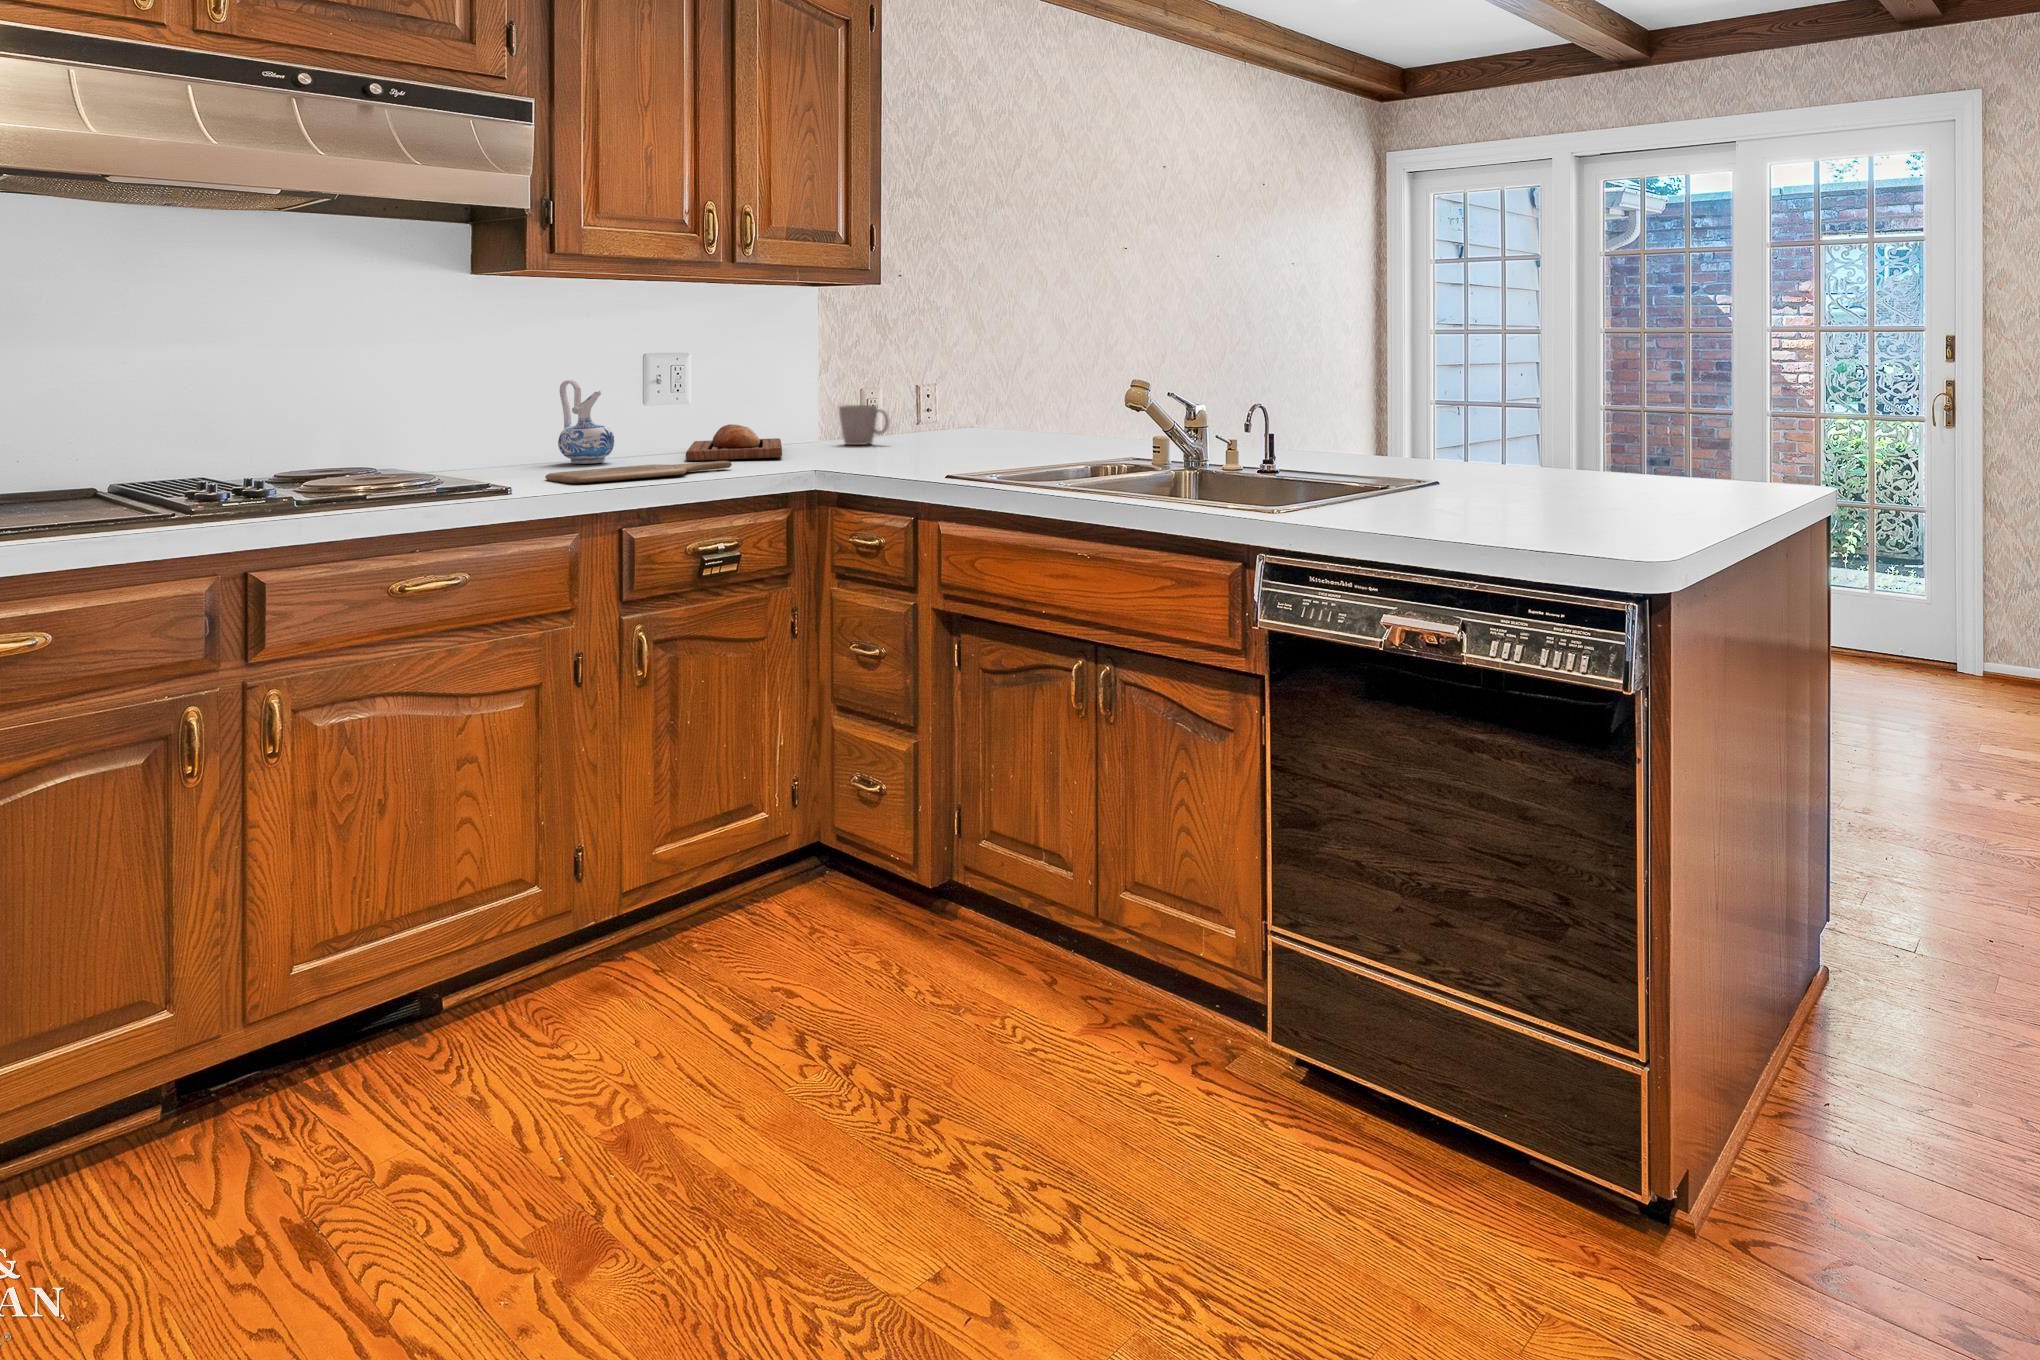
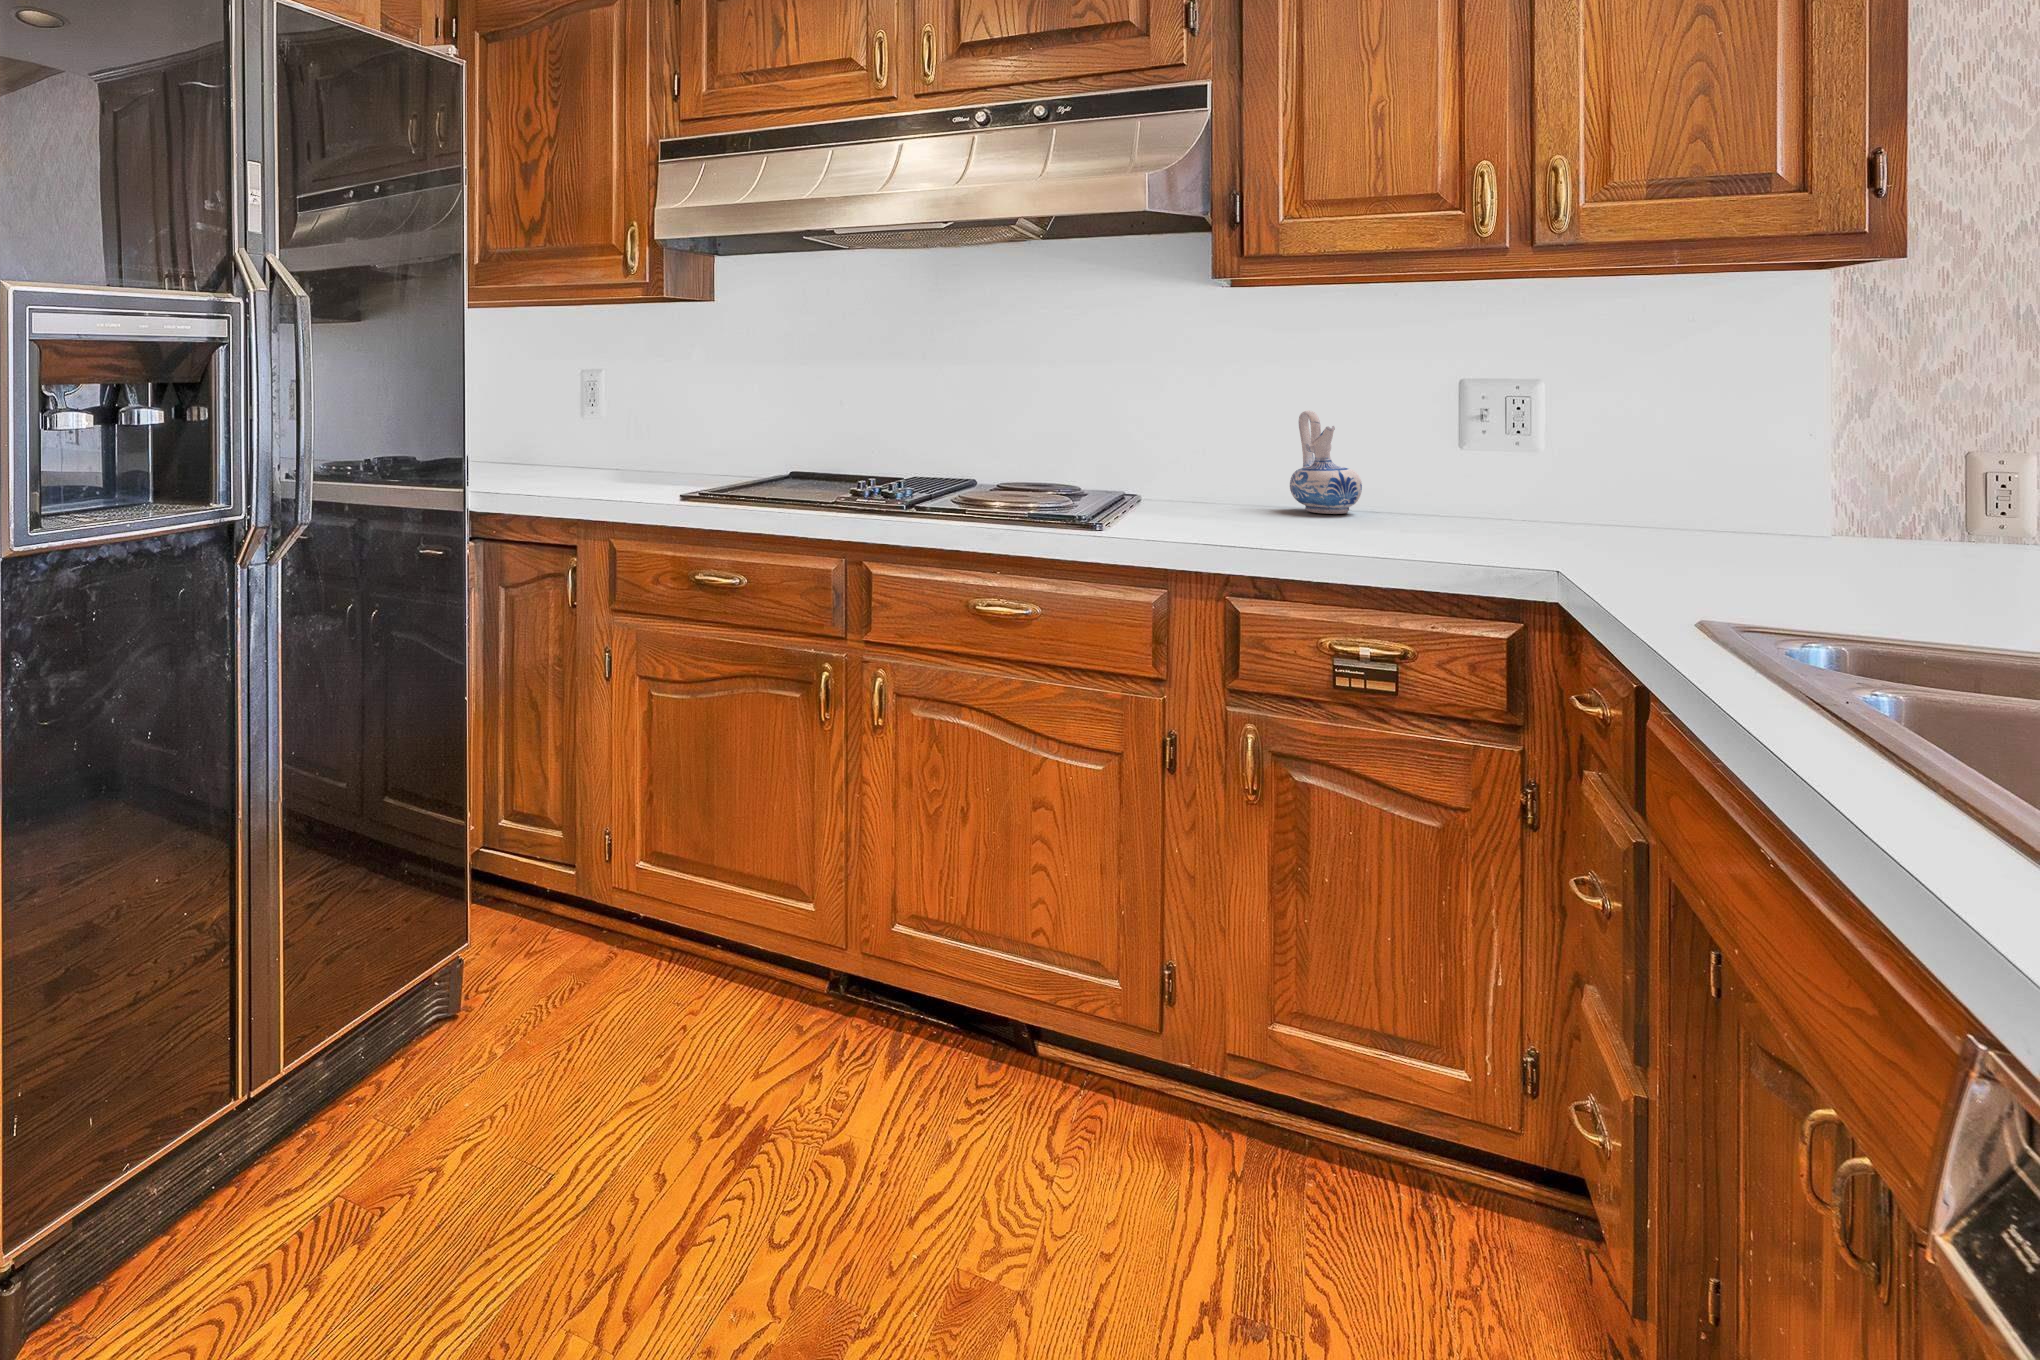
mug: present [839,405,889,445] -> none [1842,466,1957,539]
bread loaf: present [686,424,782,461] -> none [1450,481,1707,539]
cutting board: present [545,461,732,483] -> none [1183,520,1450,544]

